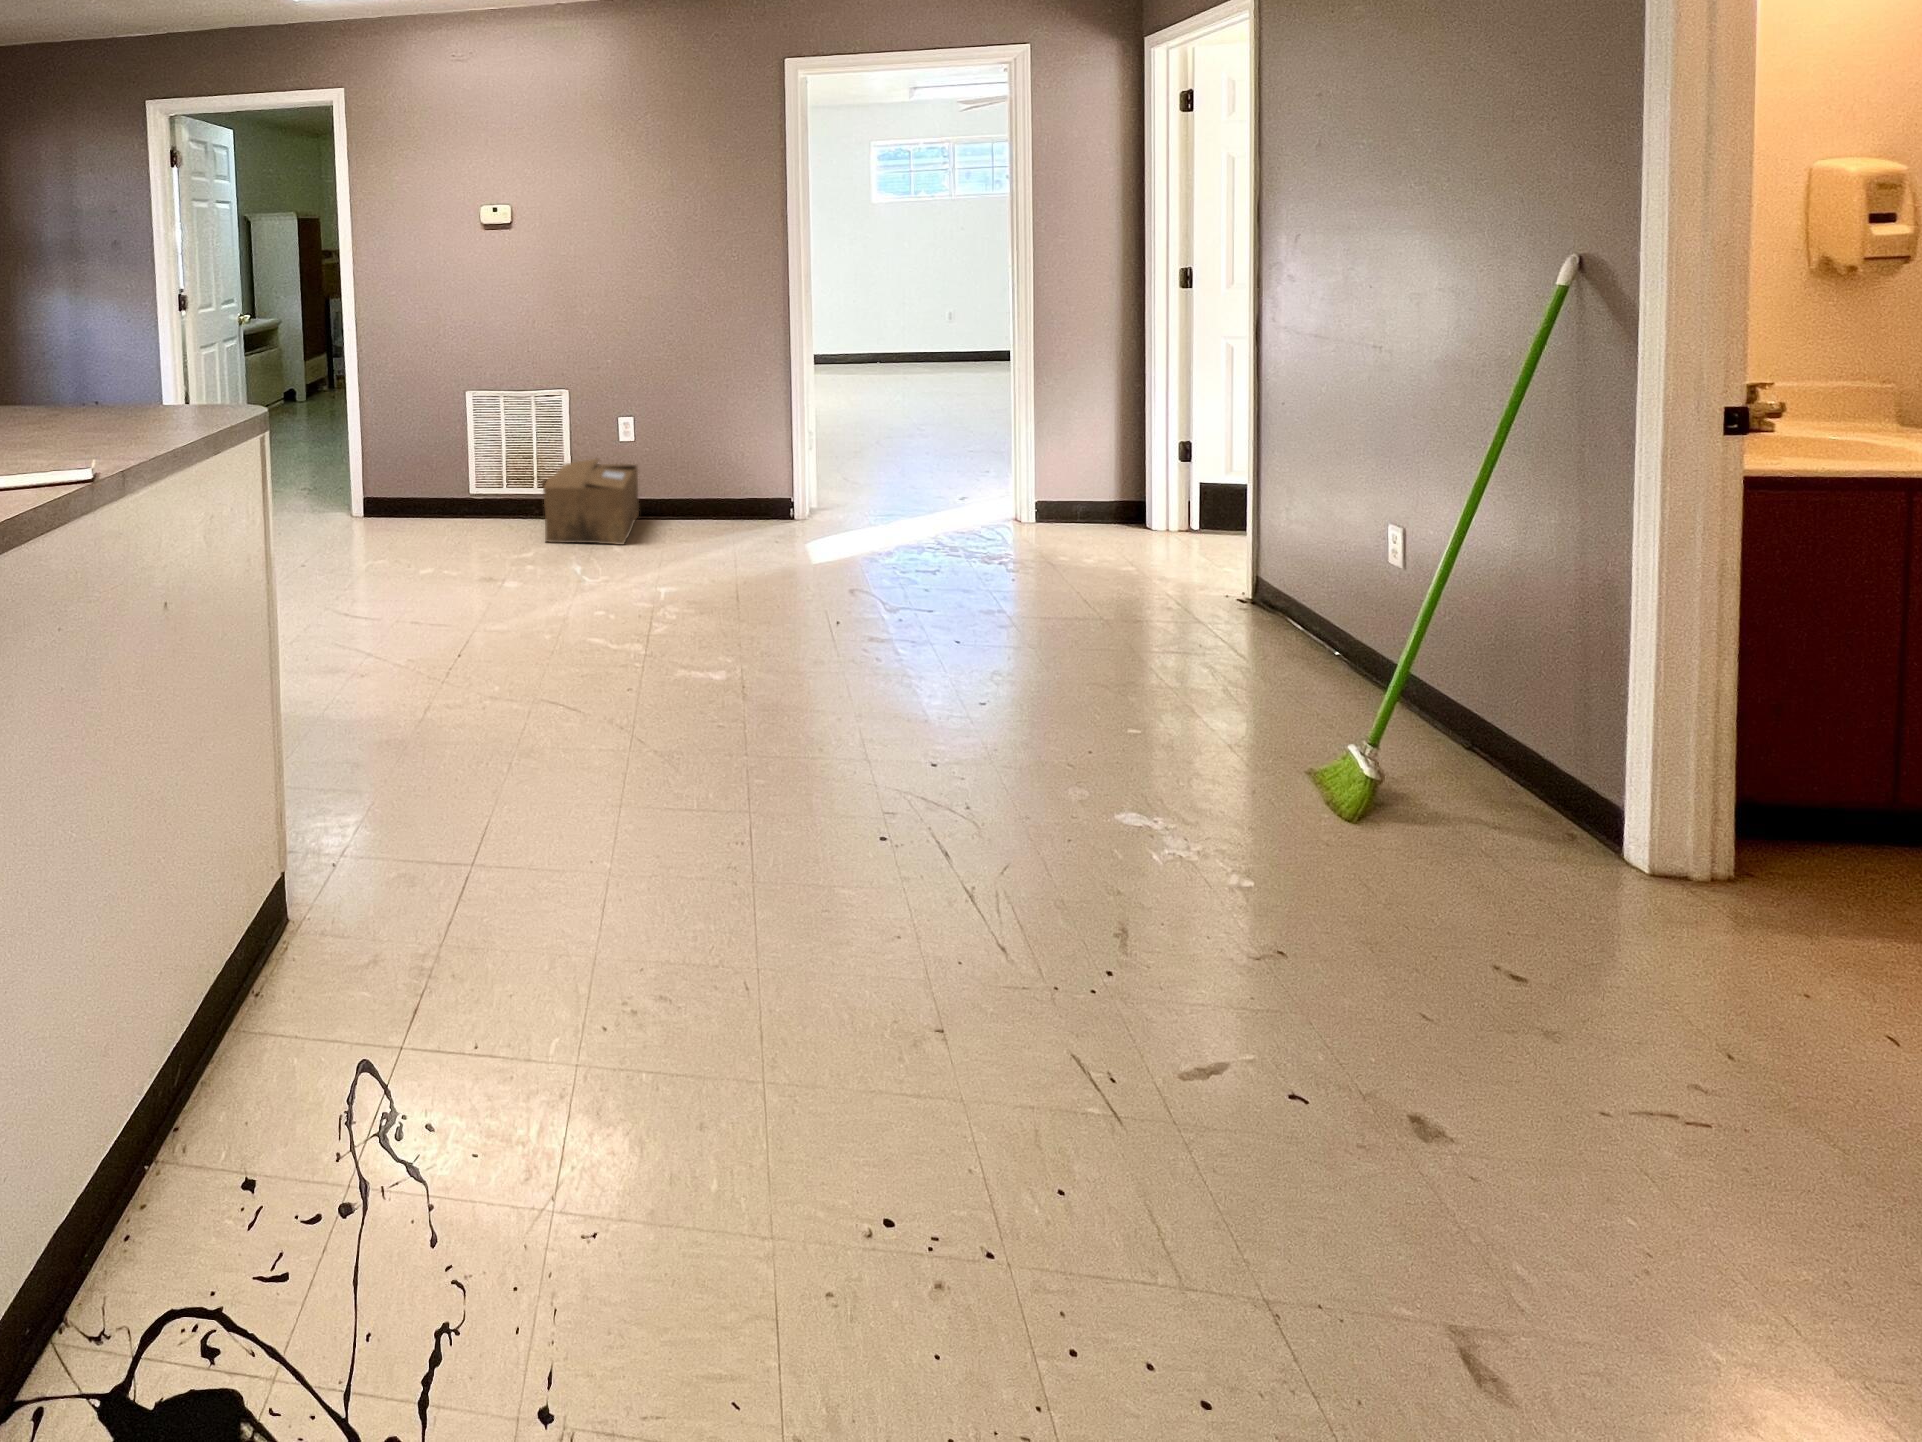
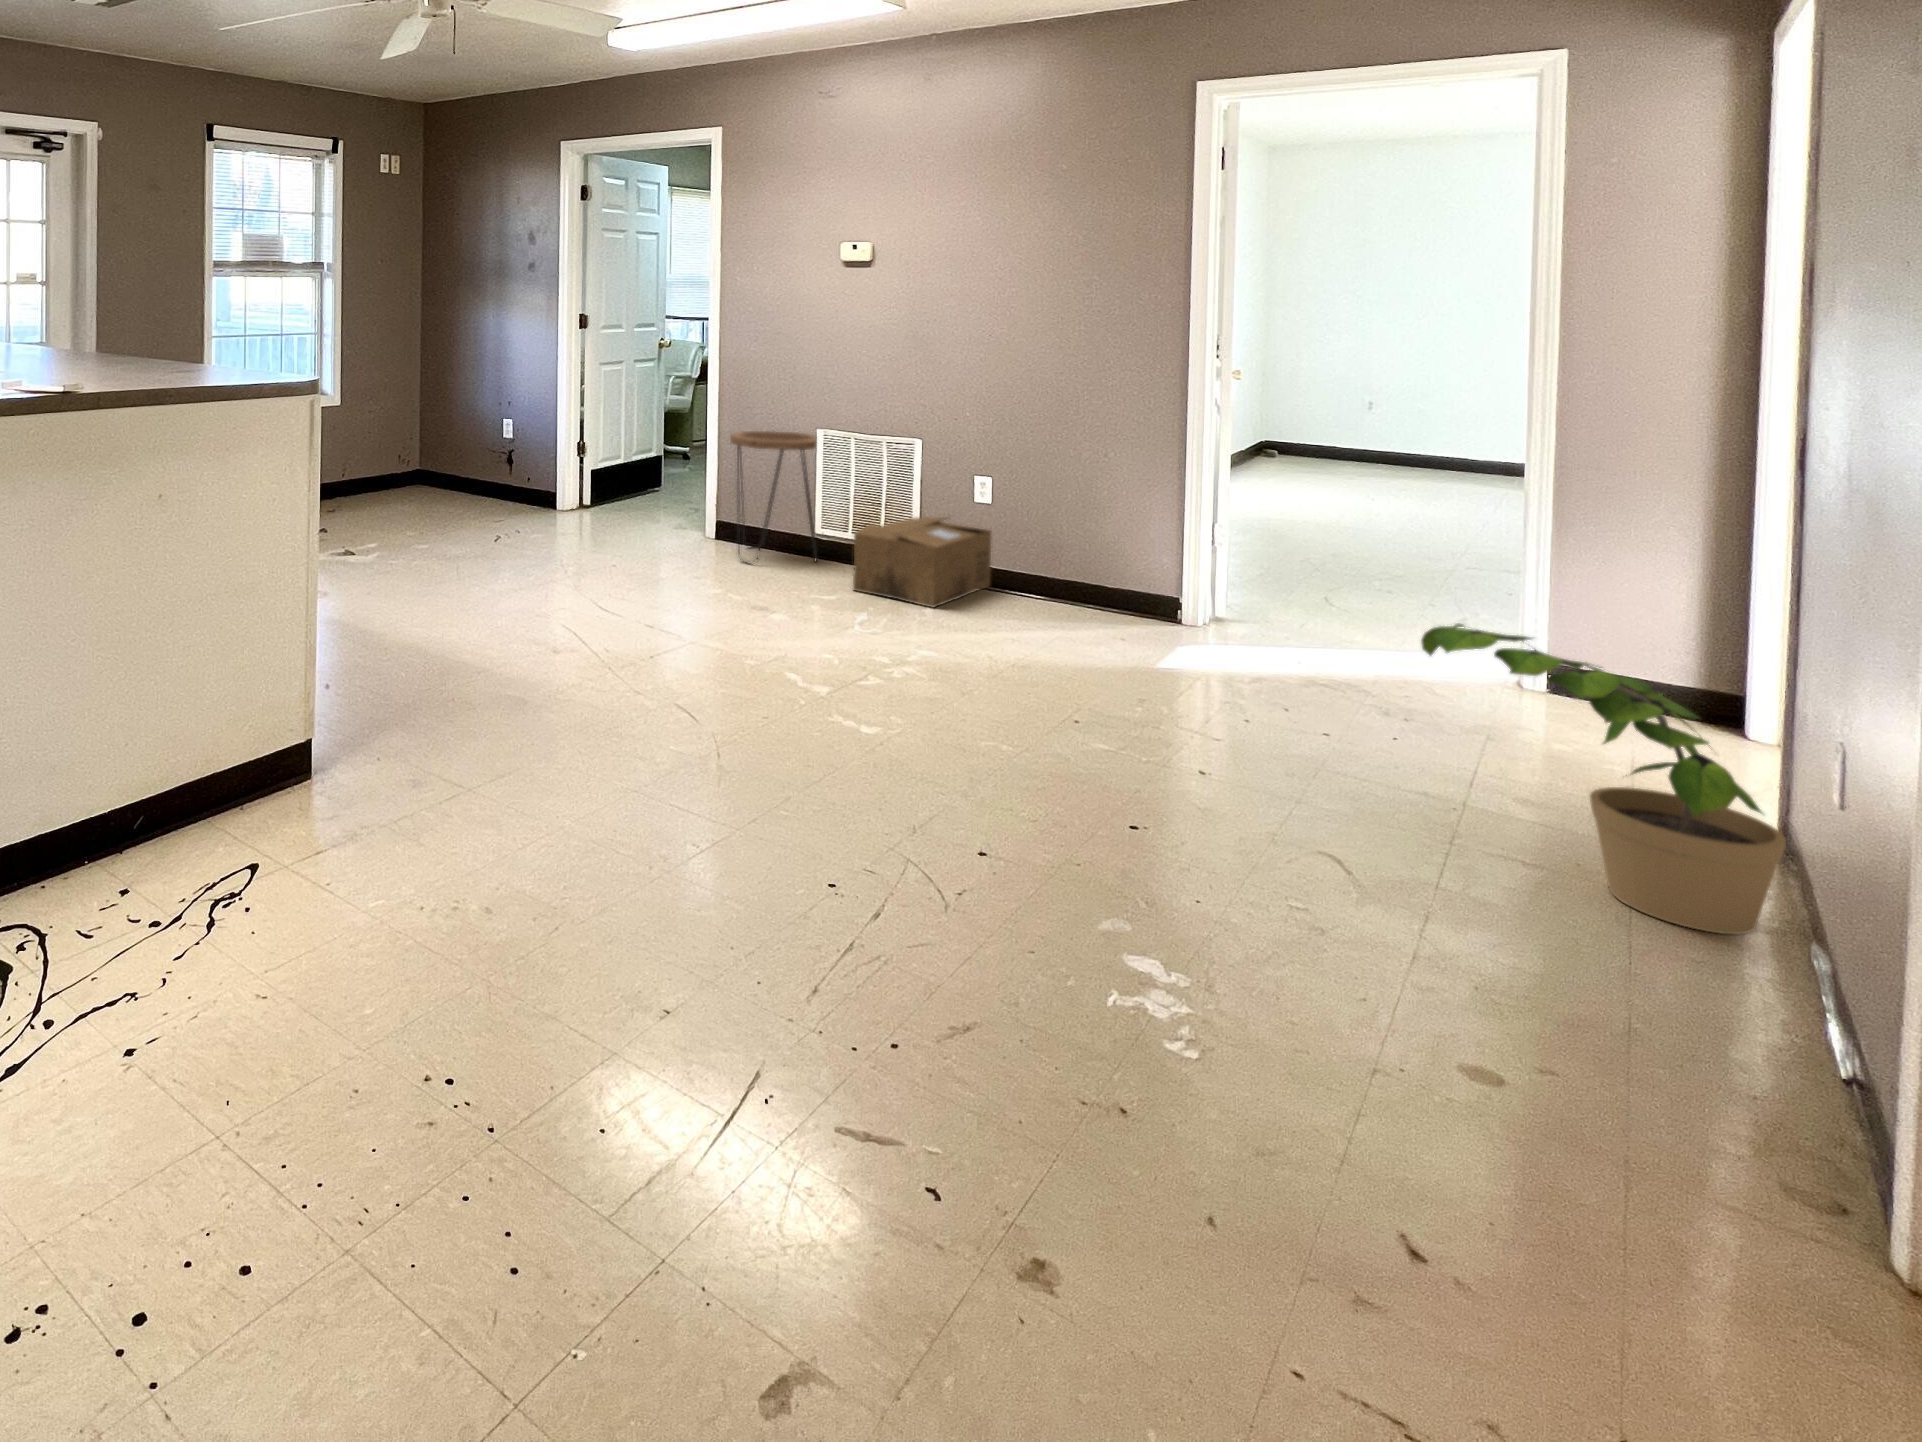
side table: none [392,397,484,535] -> present [730,431,817,560]
potted plant: none [1116,484,1337,670] -> present [1421,623,1786,934]

